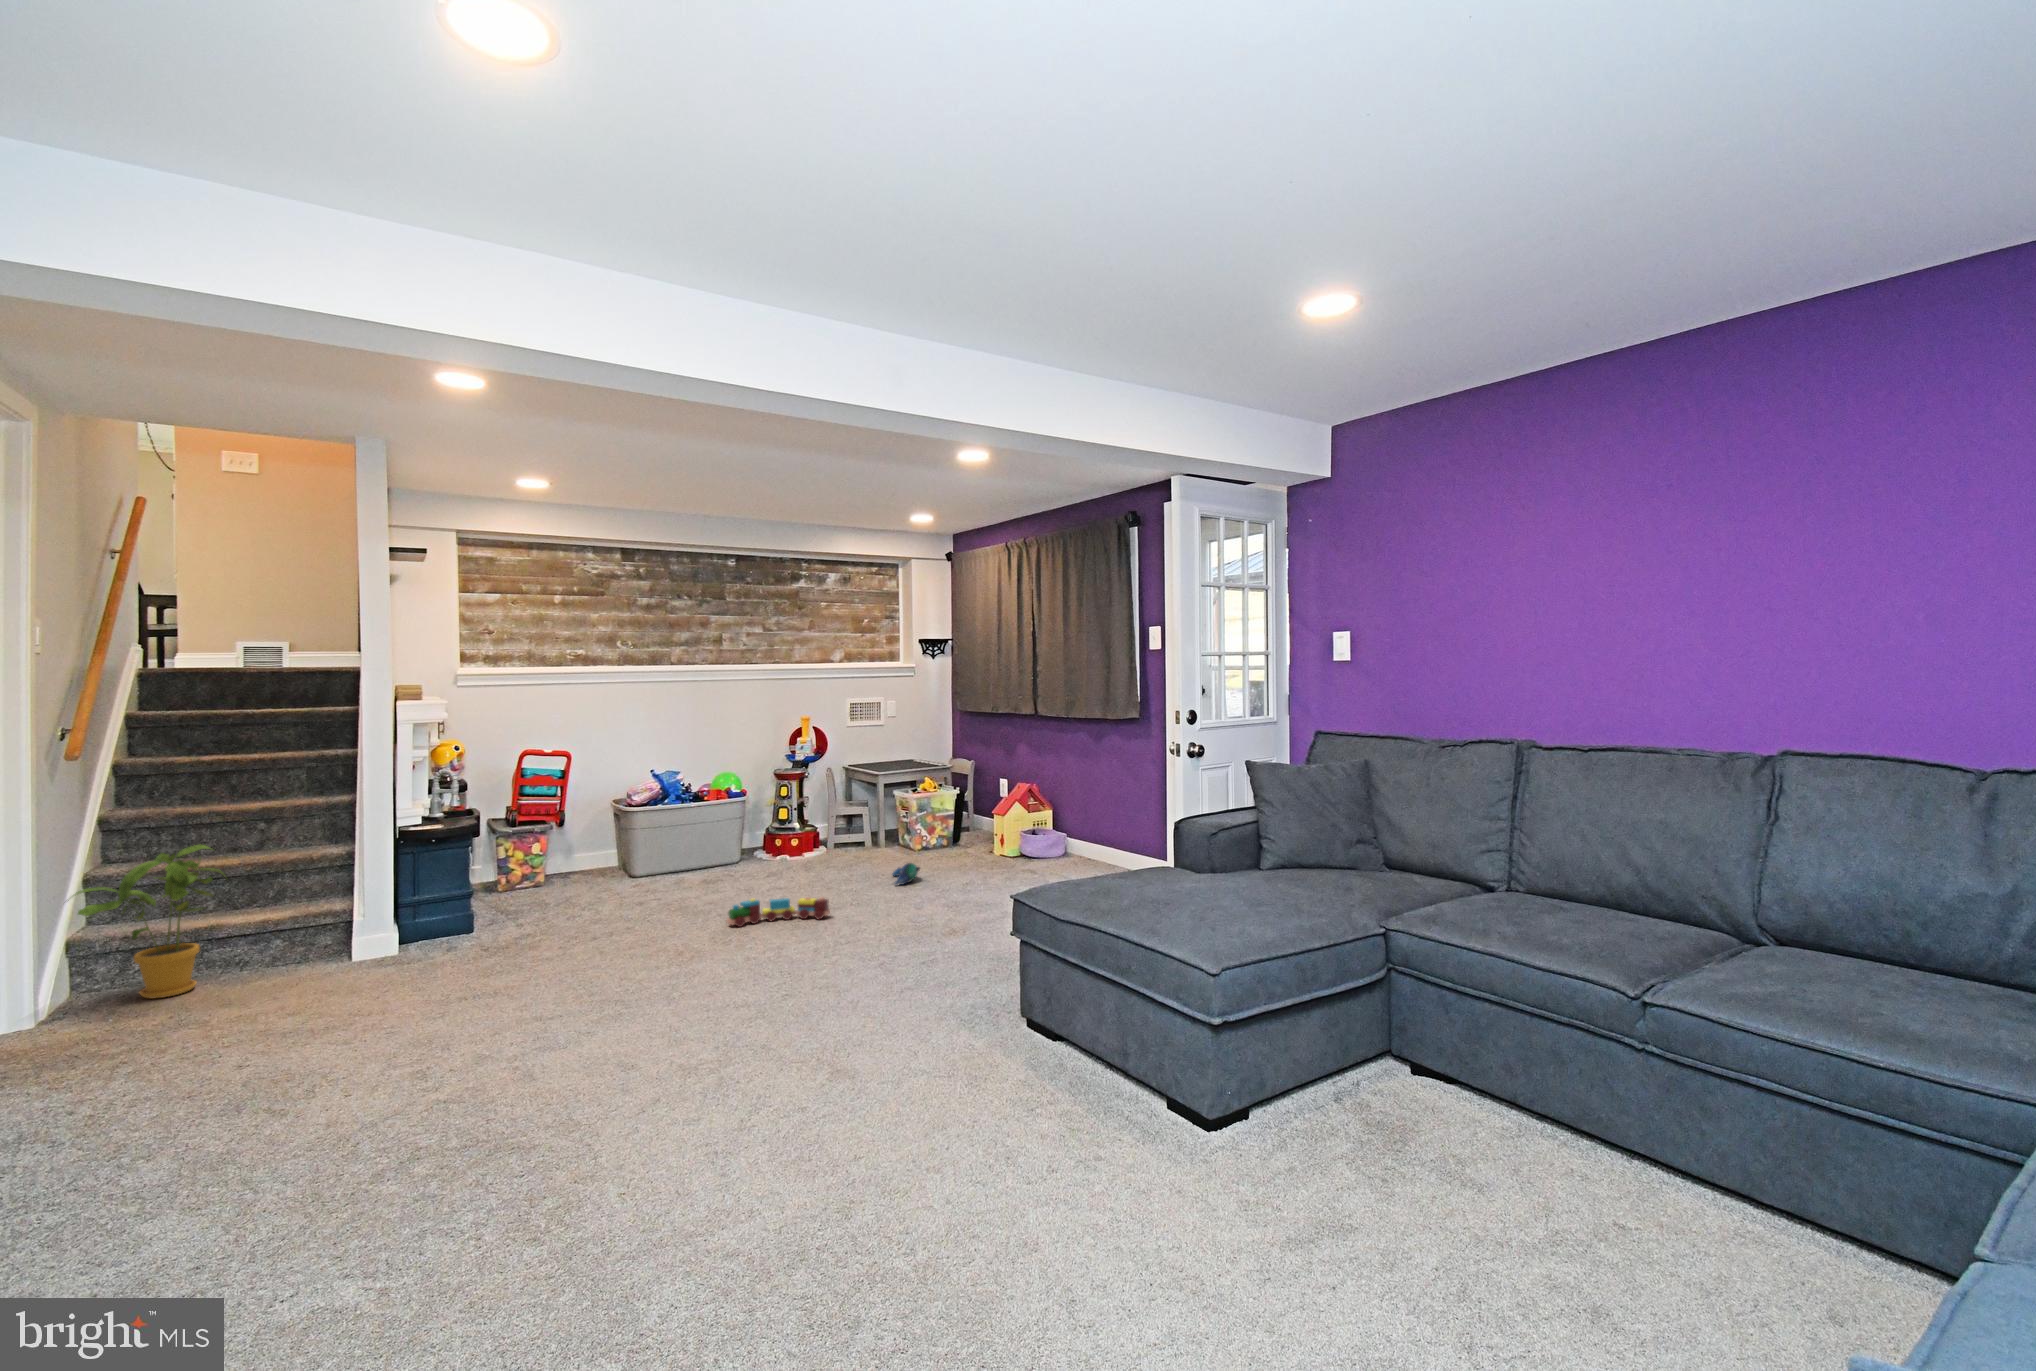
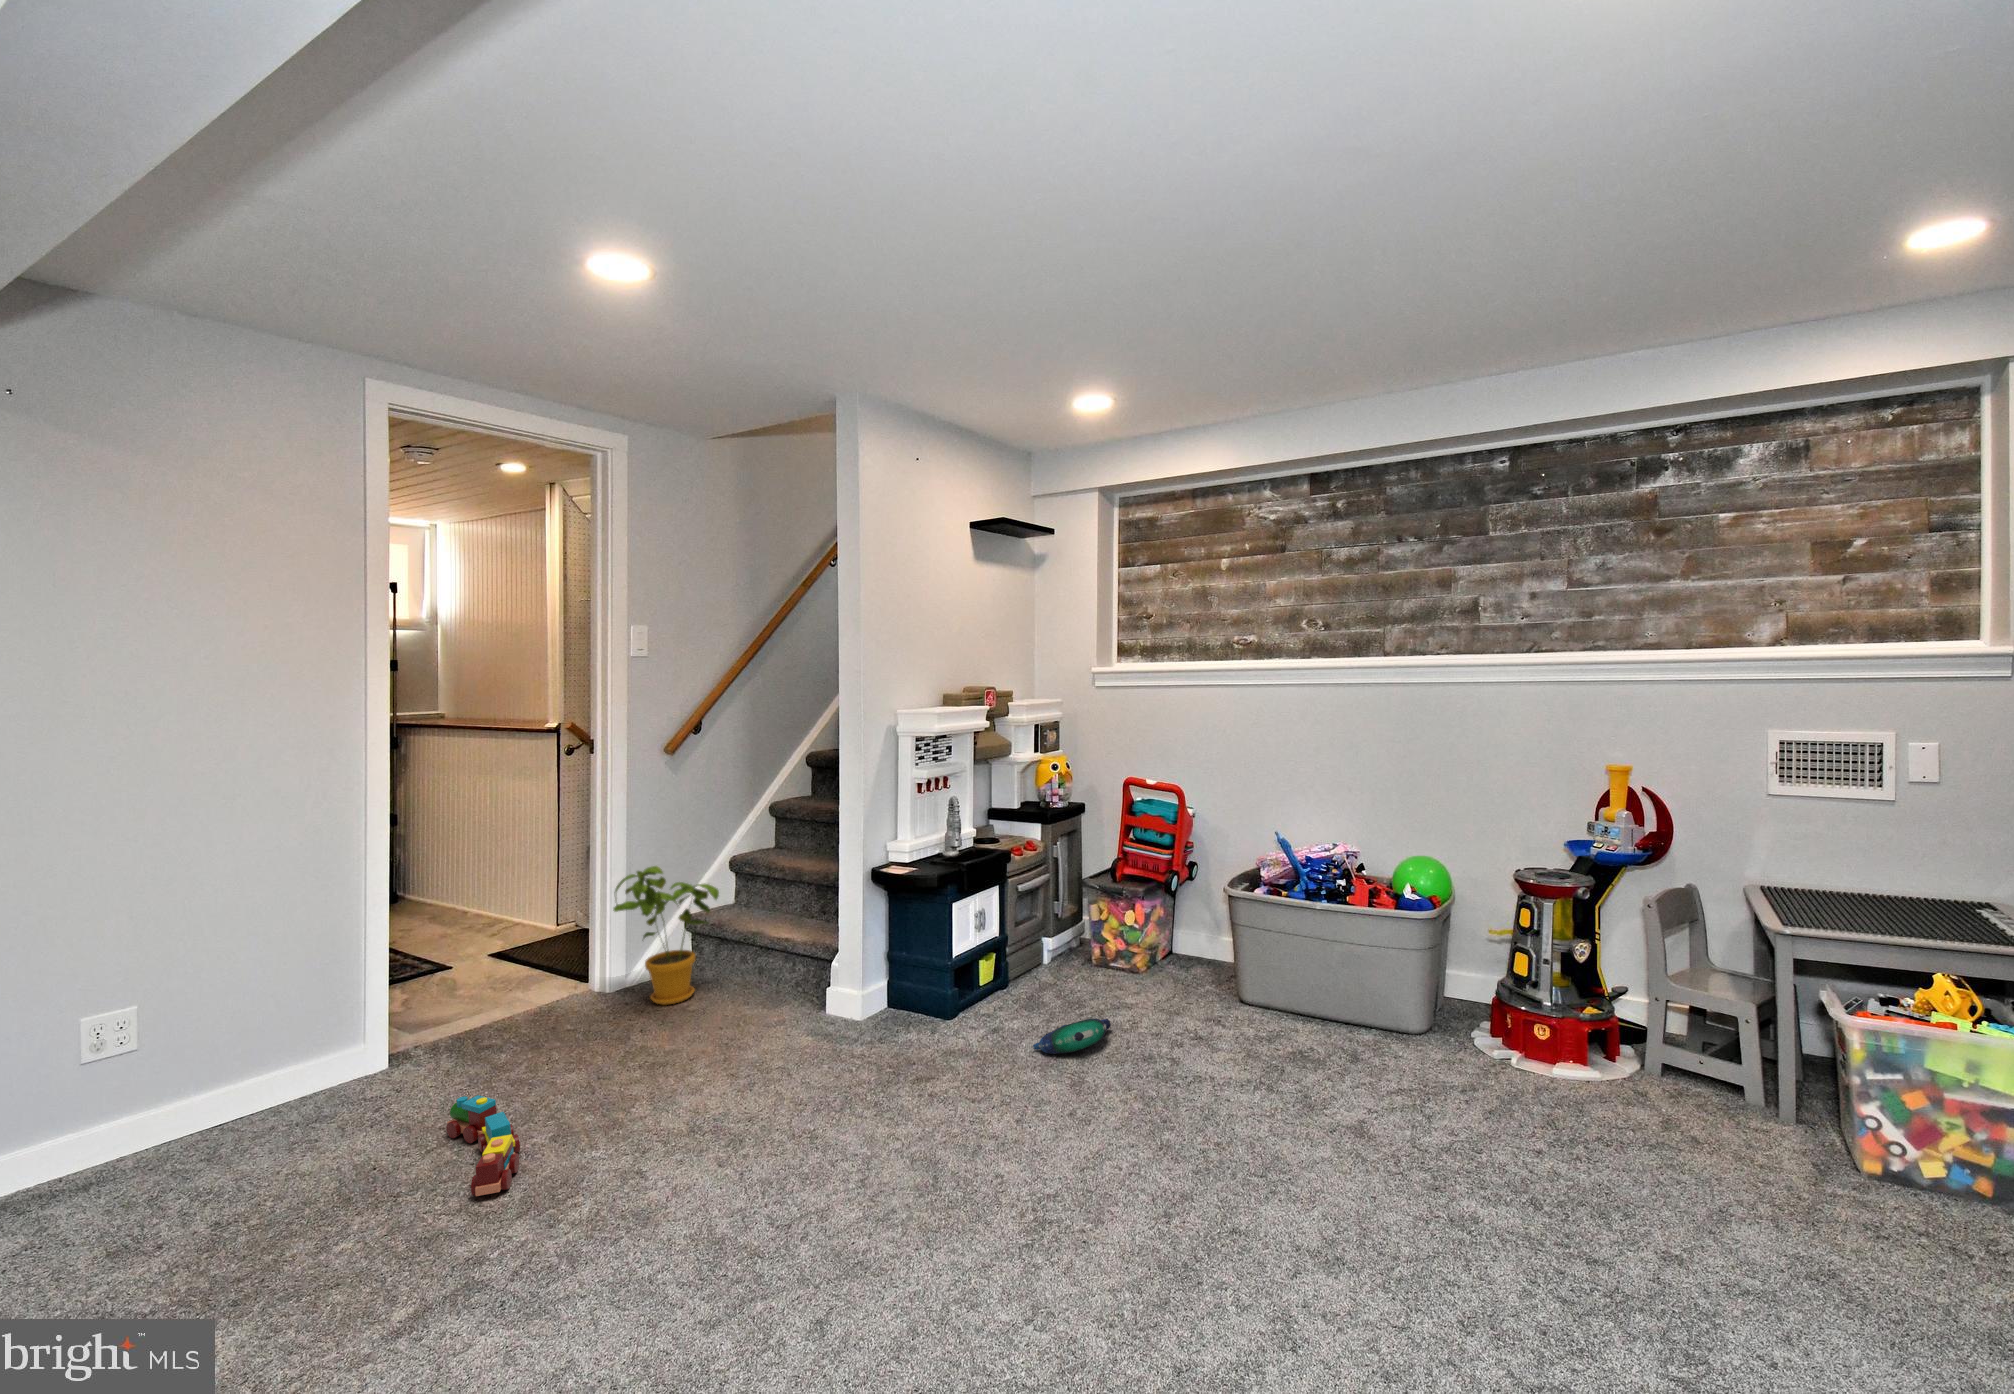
plush toy: present [892,863,920,885] -> present [1033,1019,1111,1055]
toy train: present [726,897,830,927] -> present [446,1095,520,1196]

